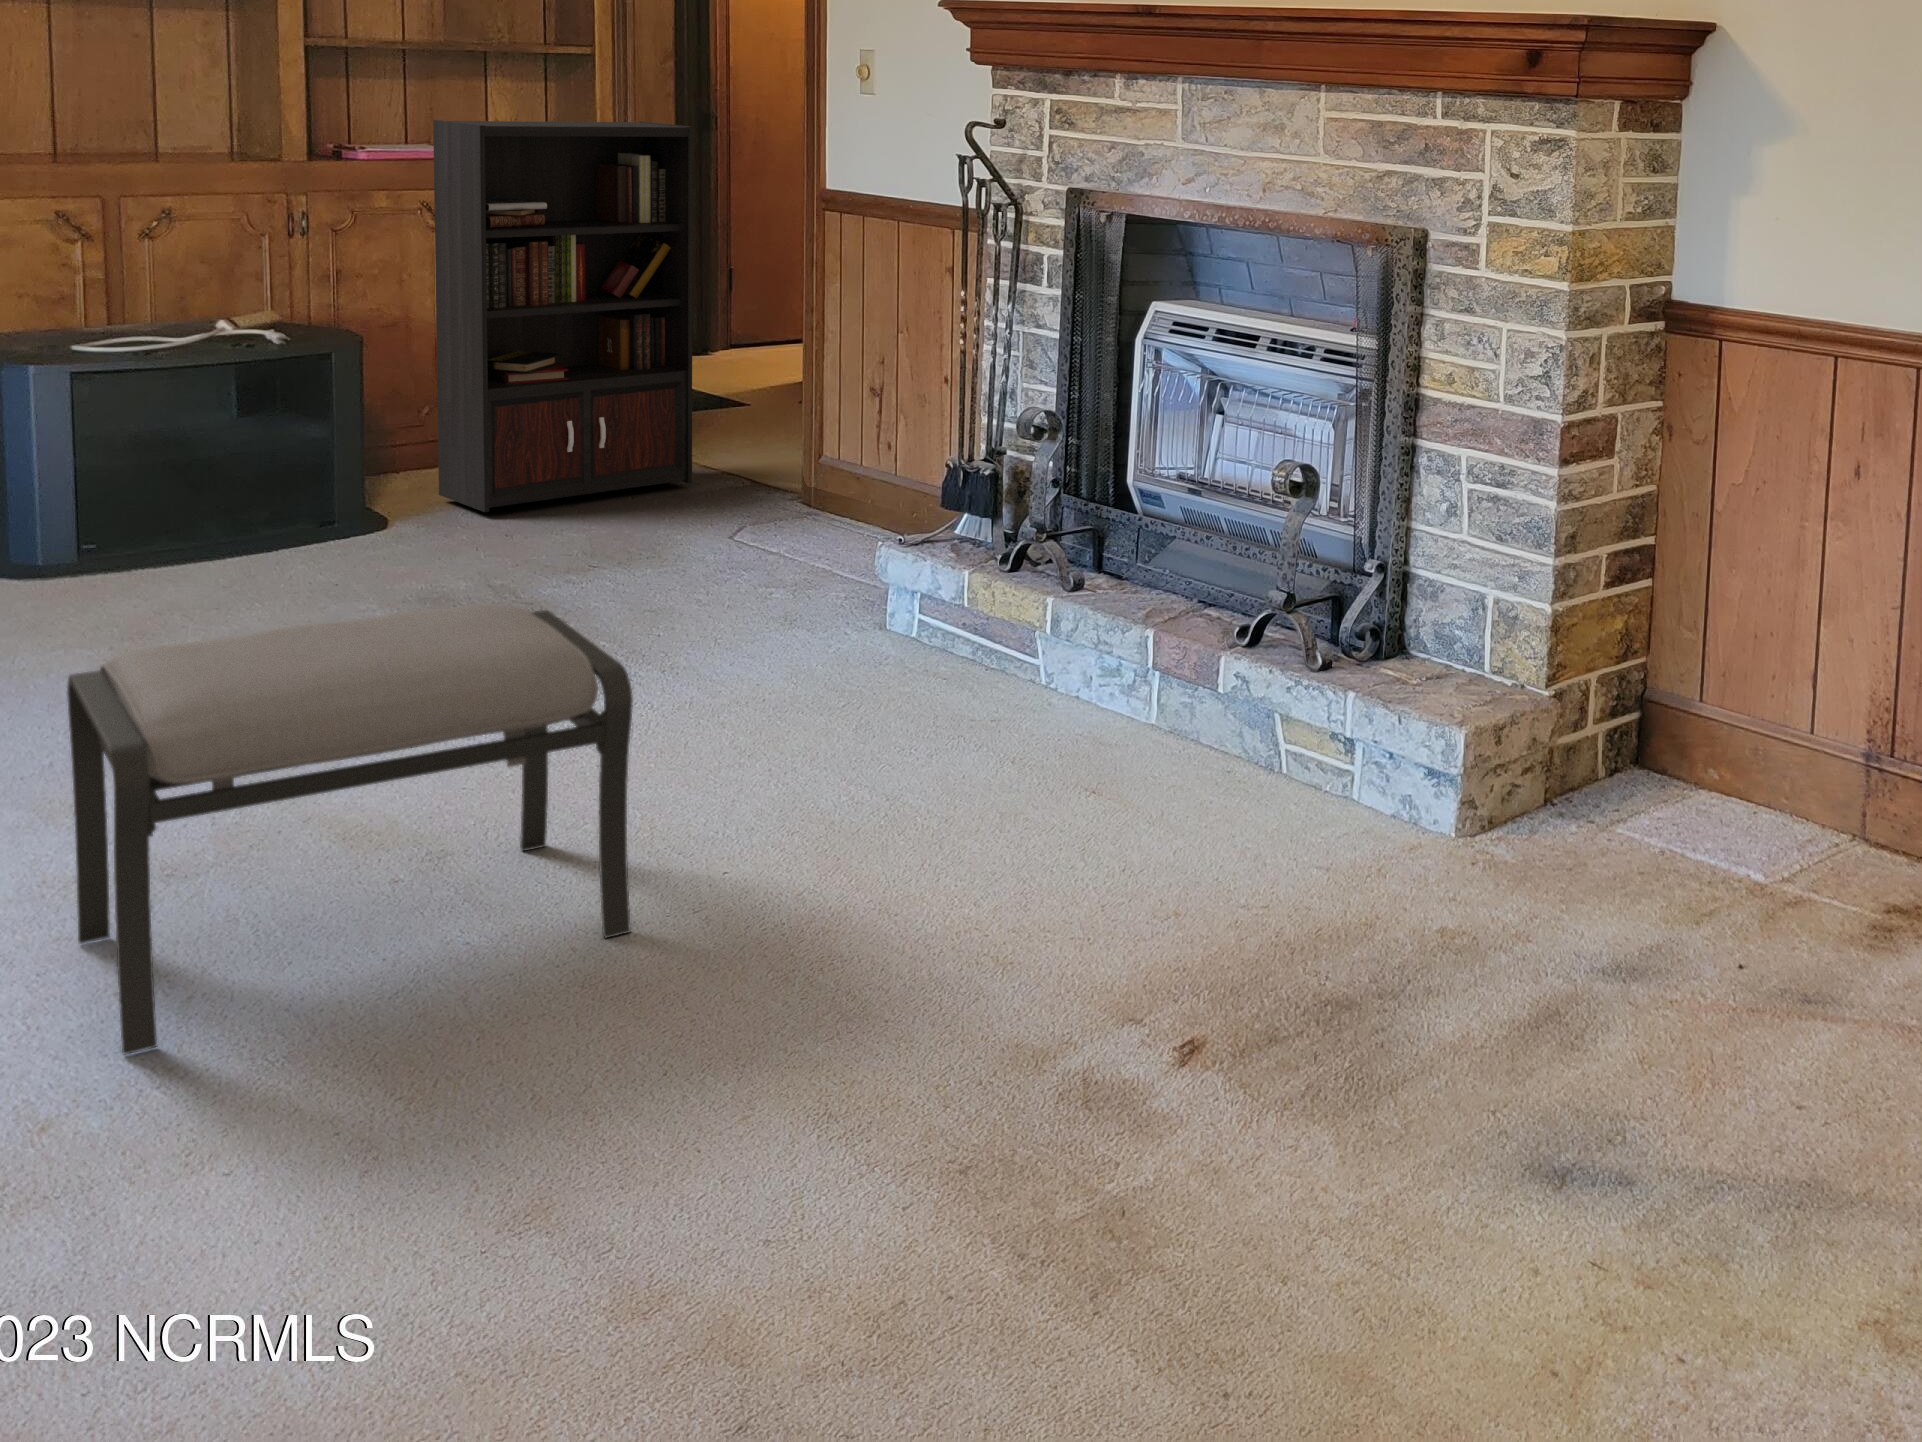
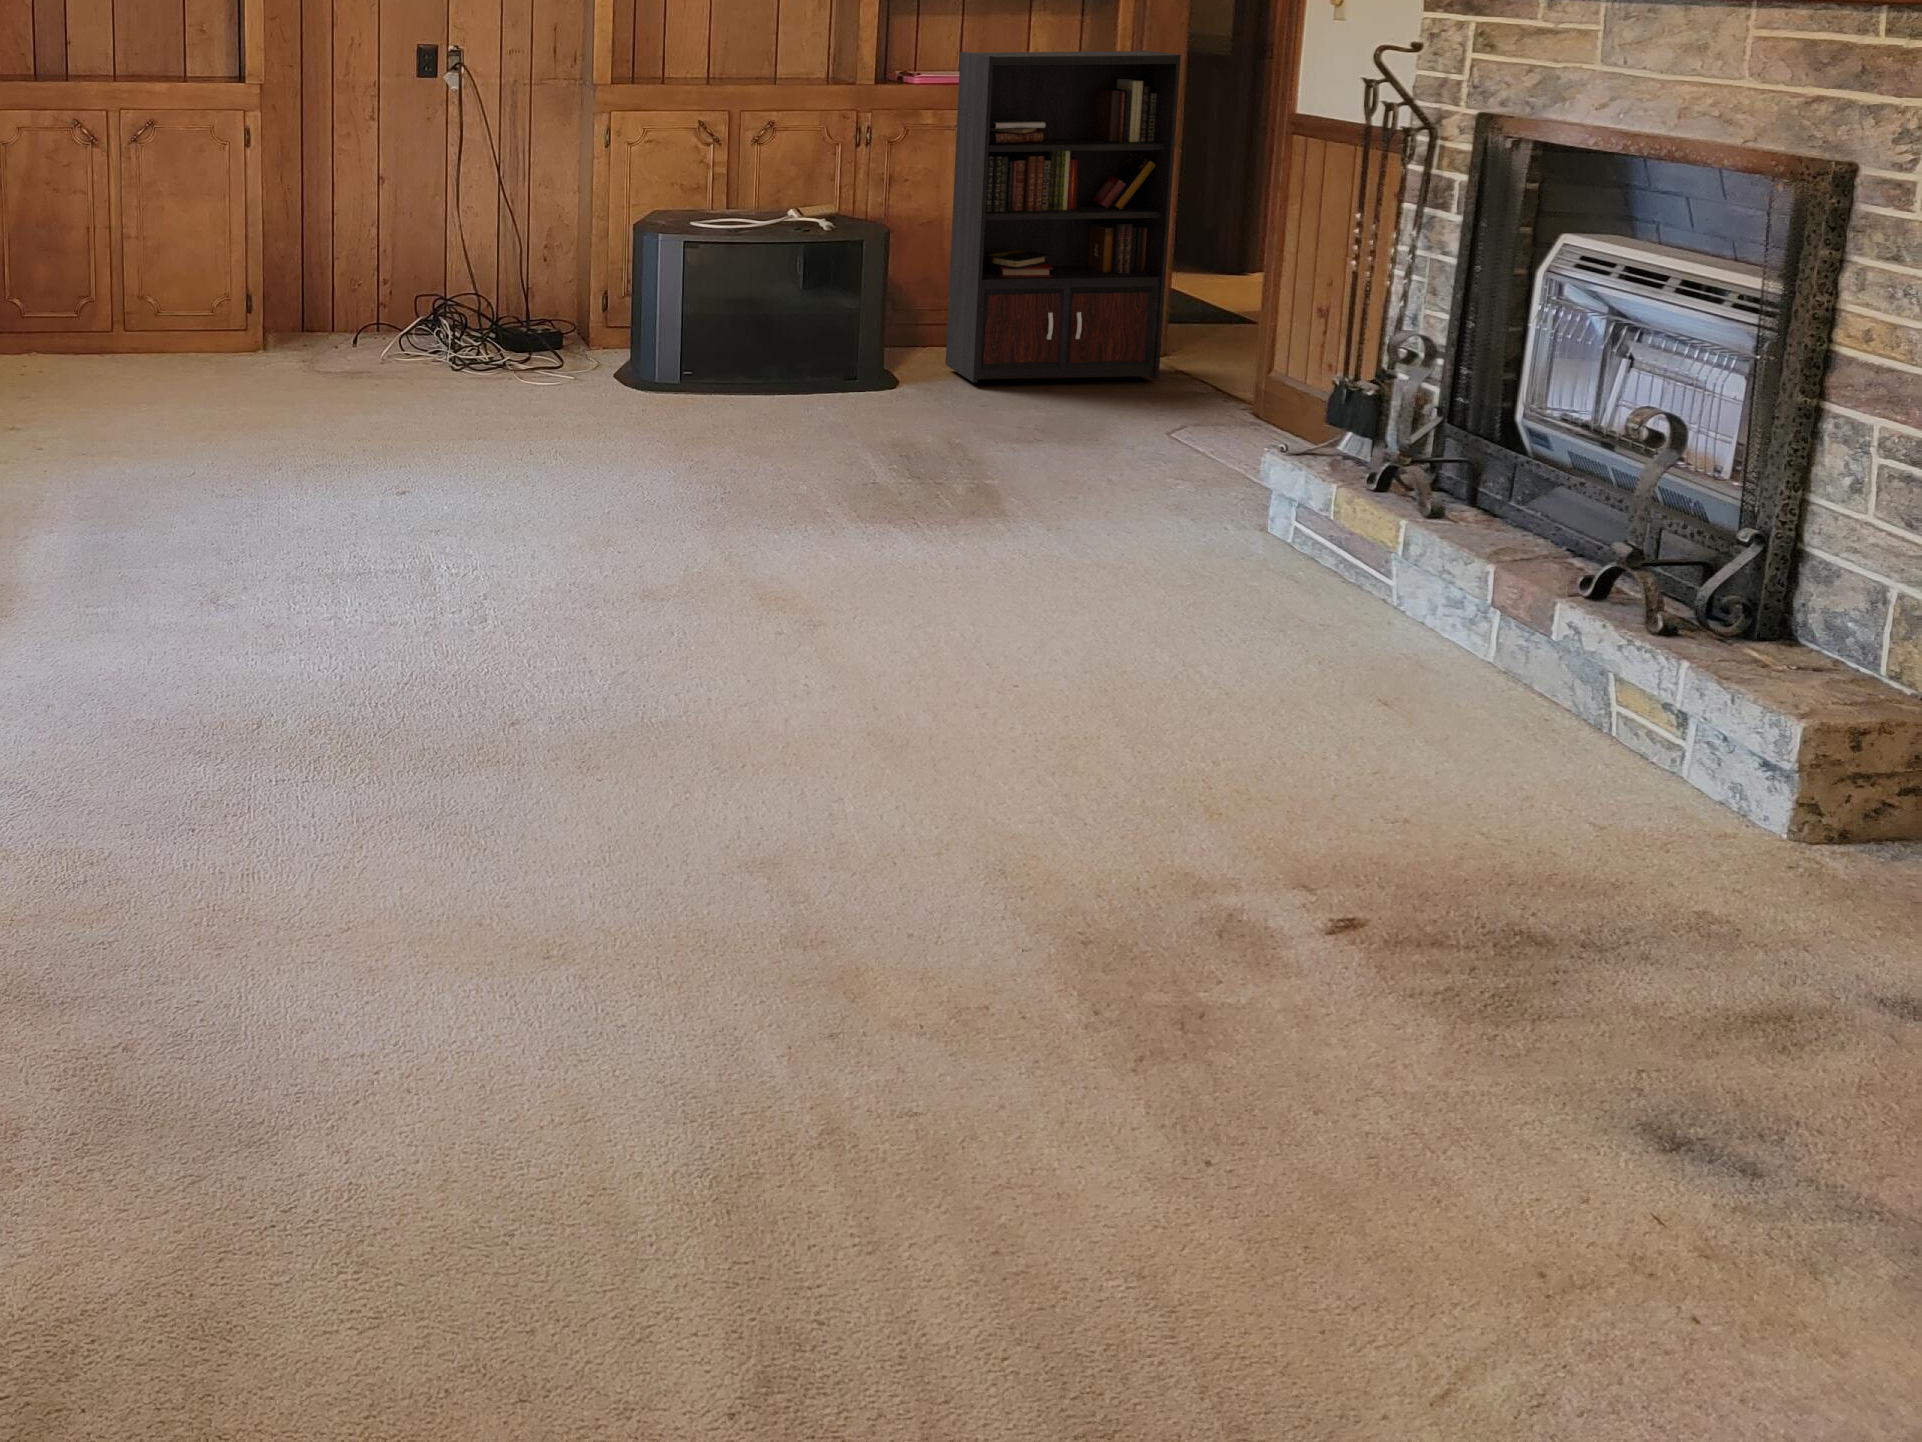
ottoman: present [67,604,633,1055] -> none [570,431,927,710]

